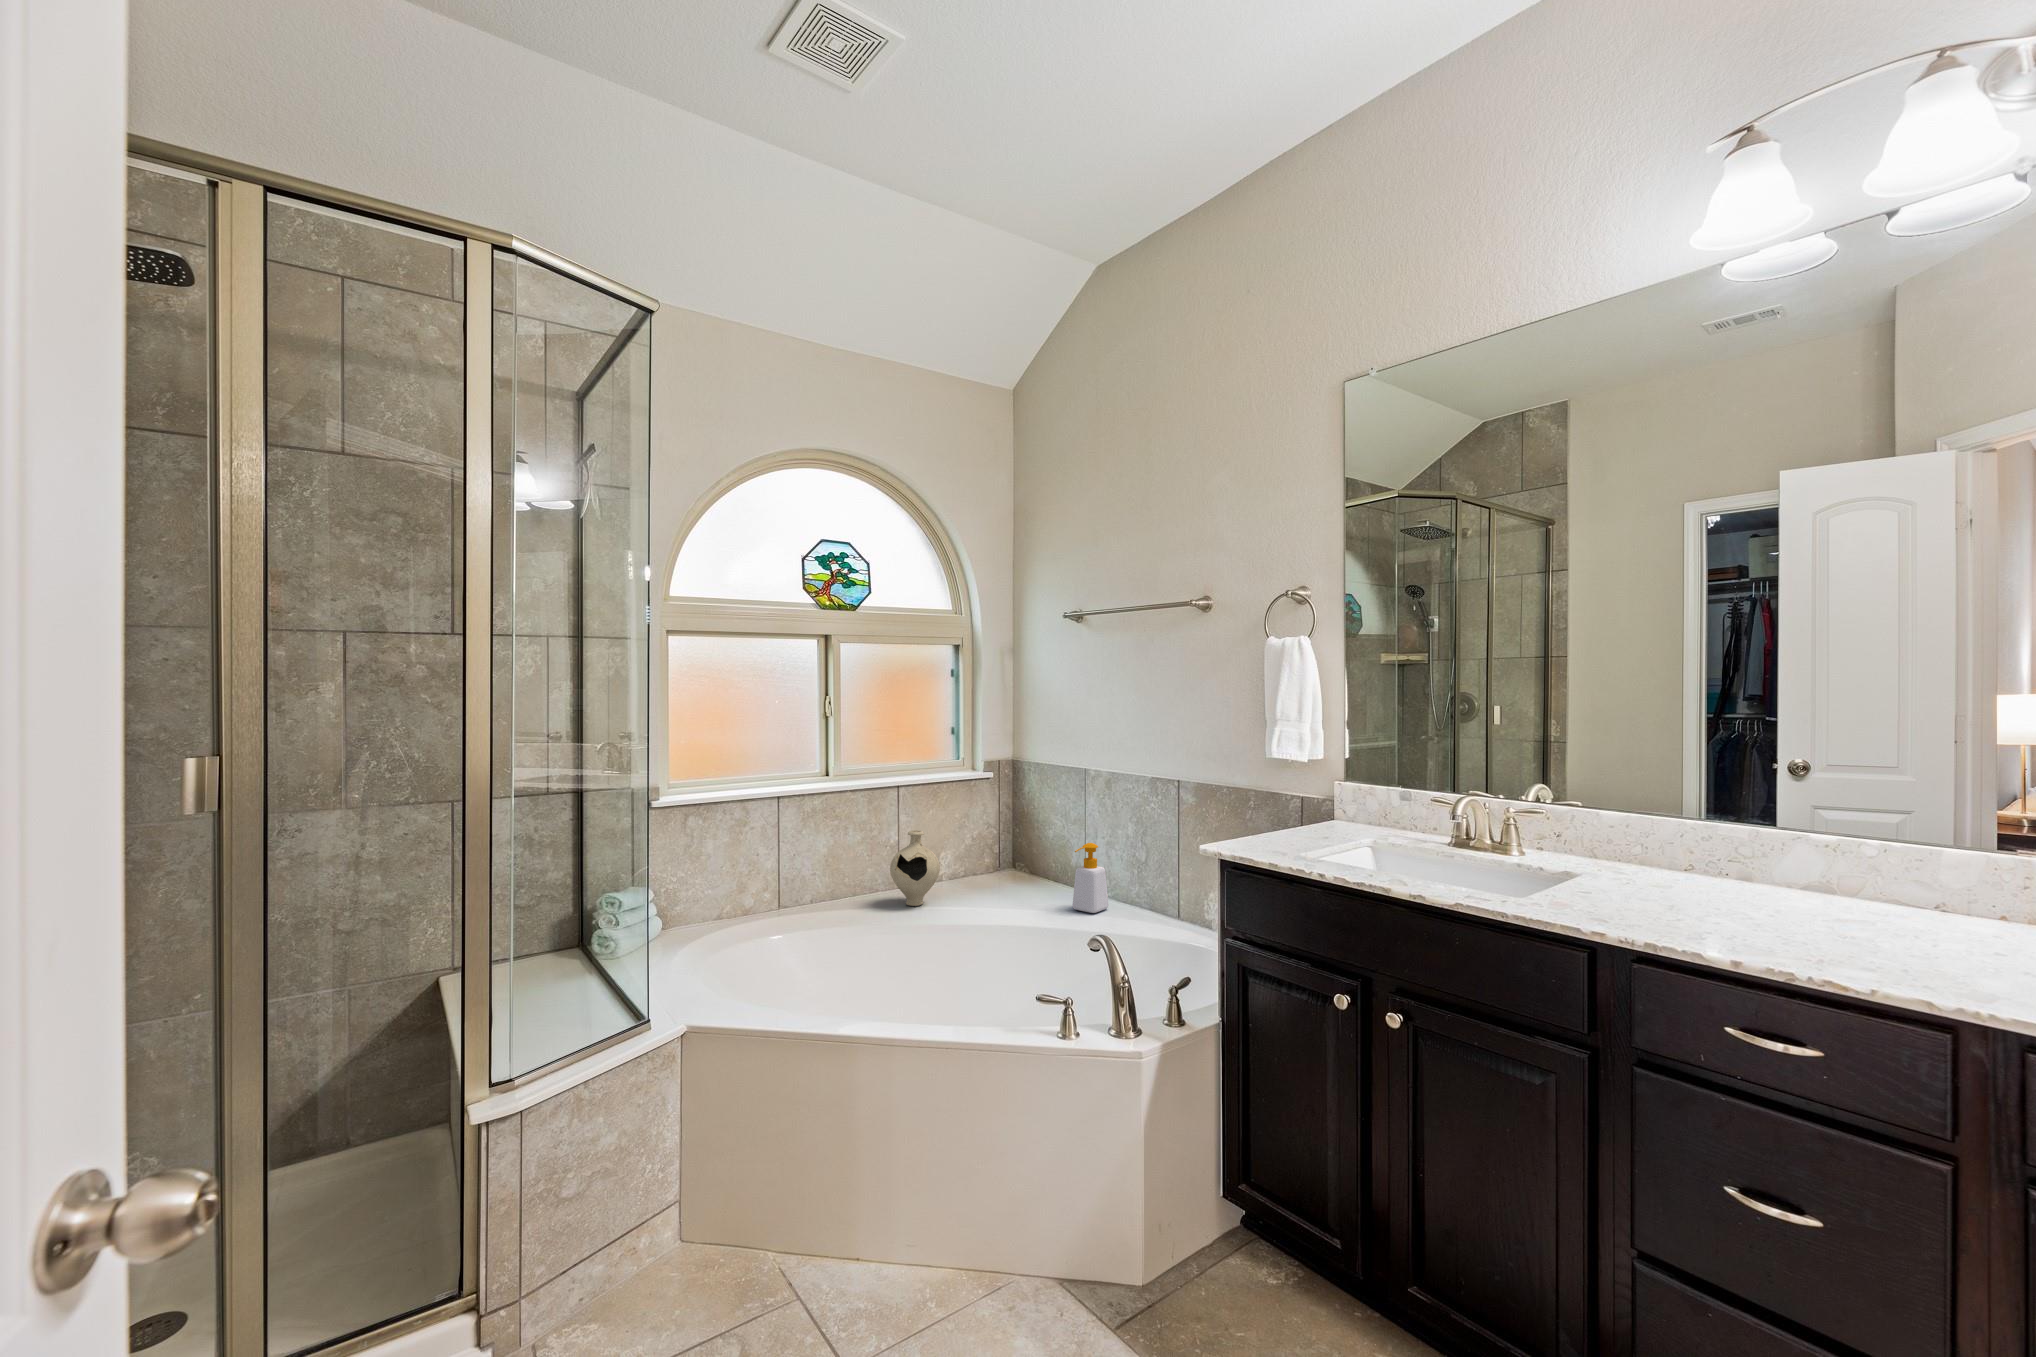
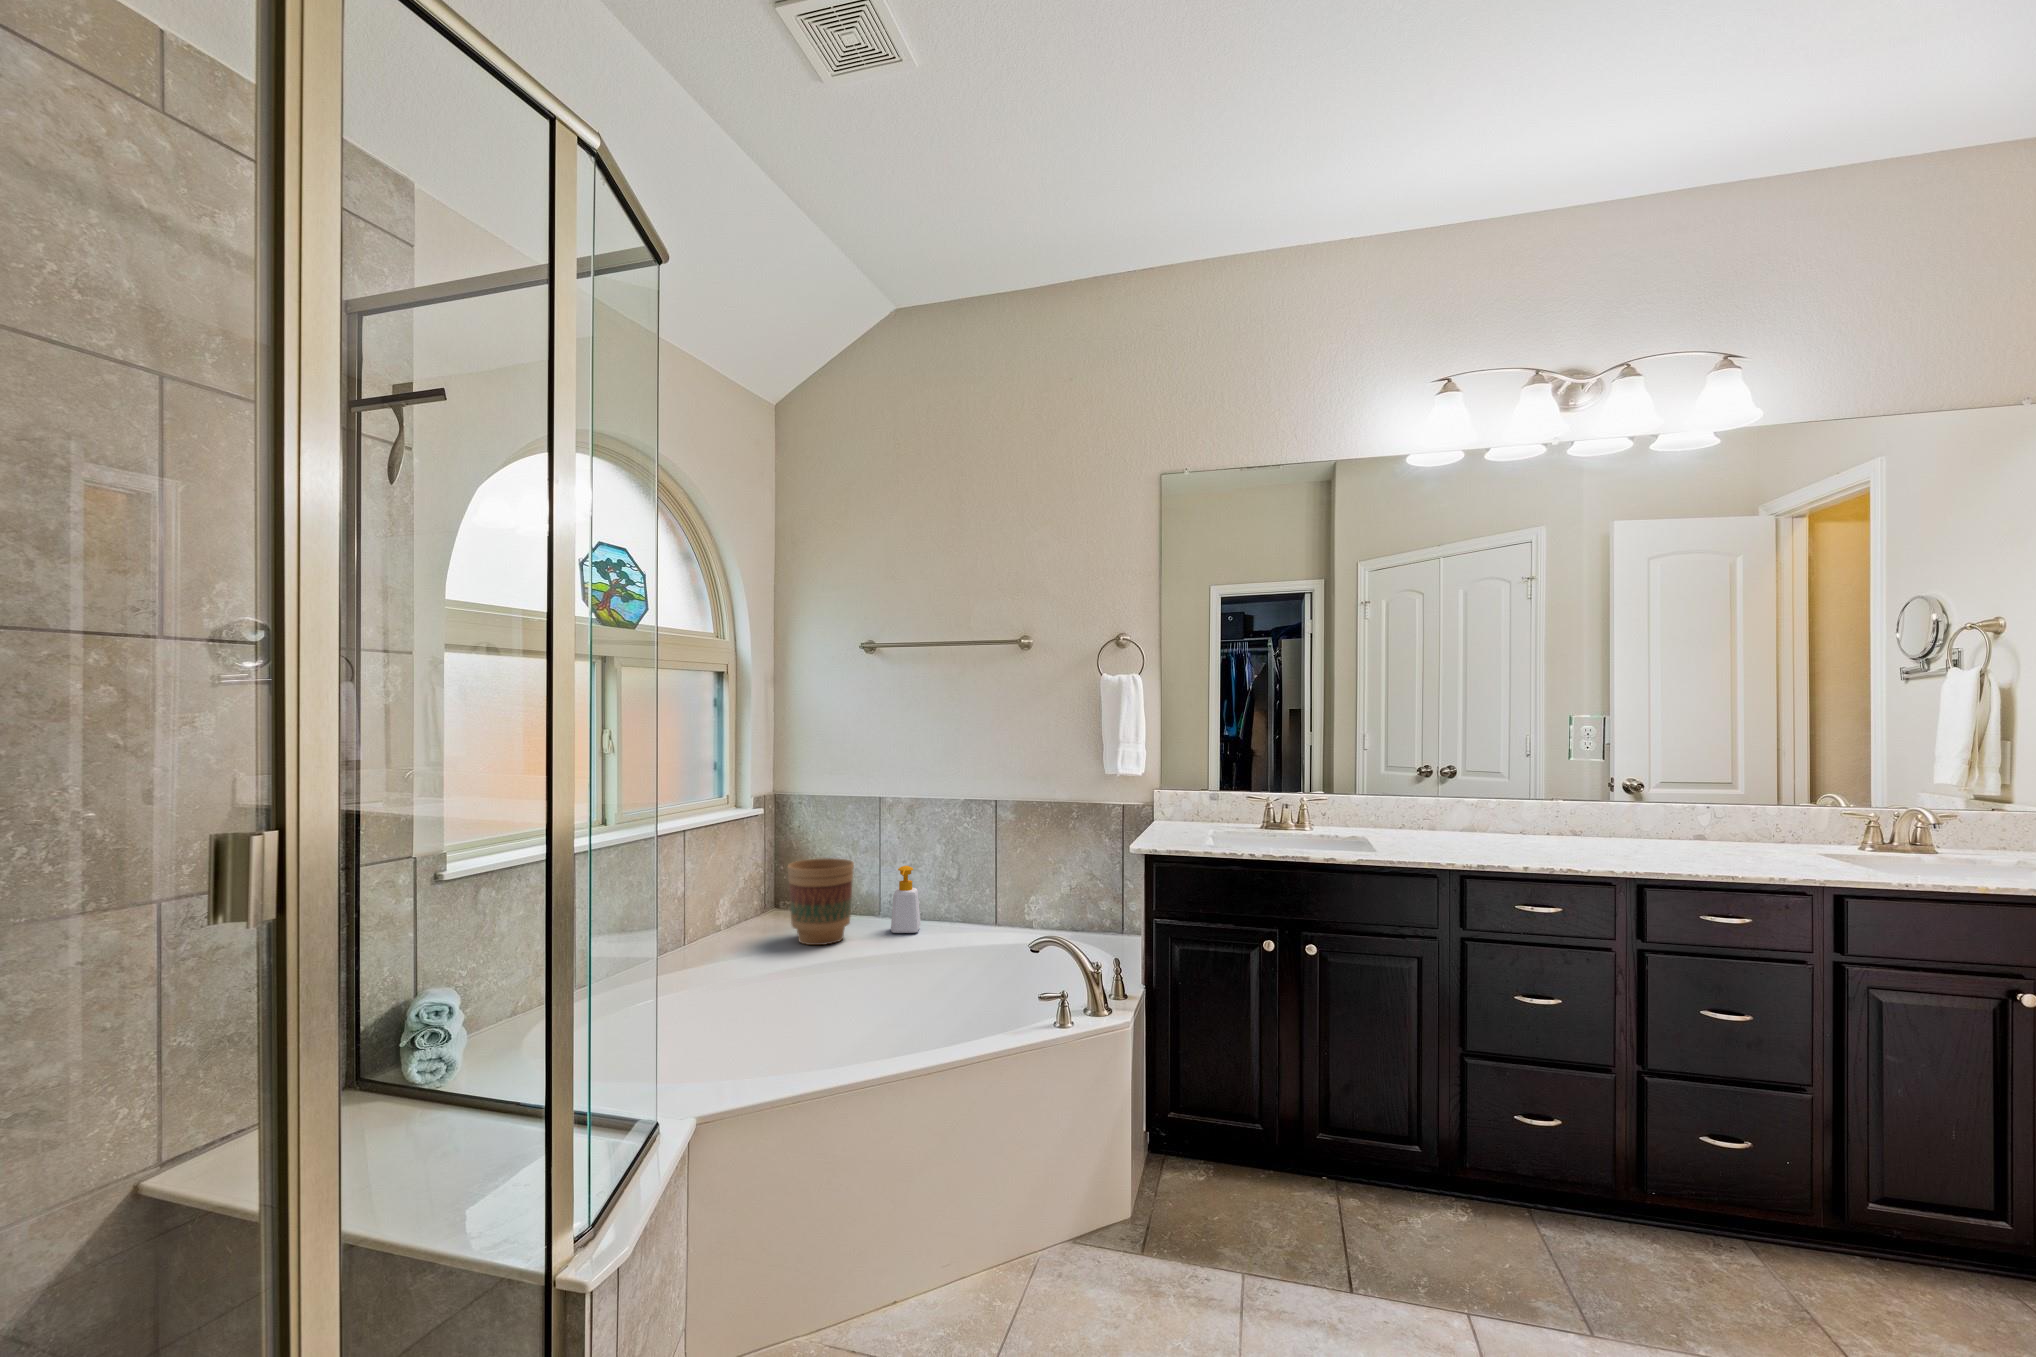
flower pot: none [975,826,1039,909] -> present [788,858,854,945]
decorative vase: present [890,830,940,906] -> none [700,875,757,960]

